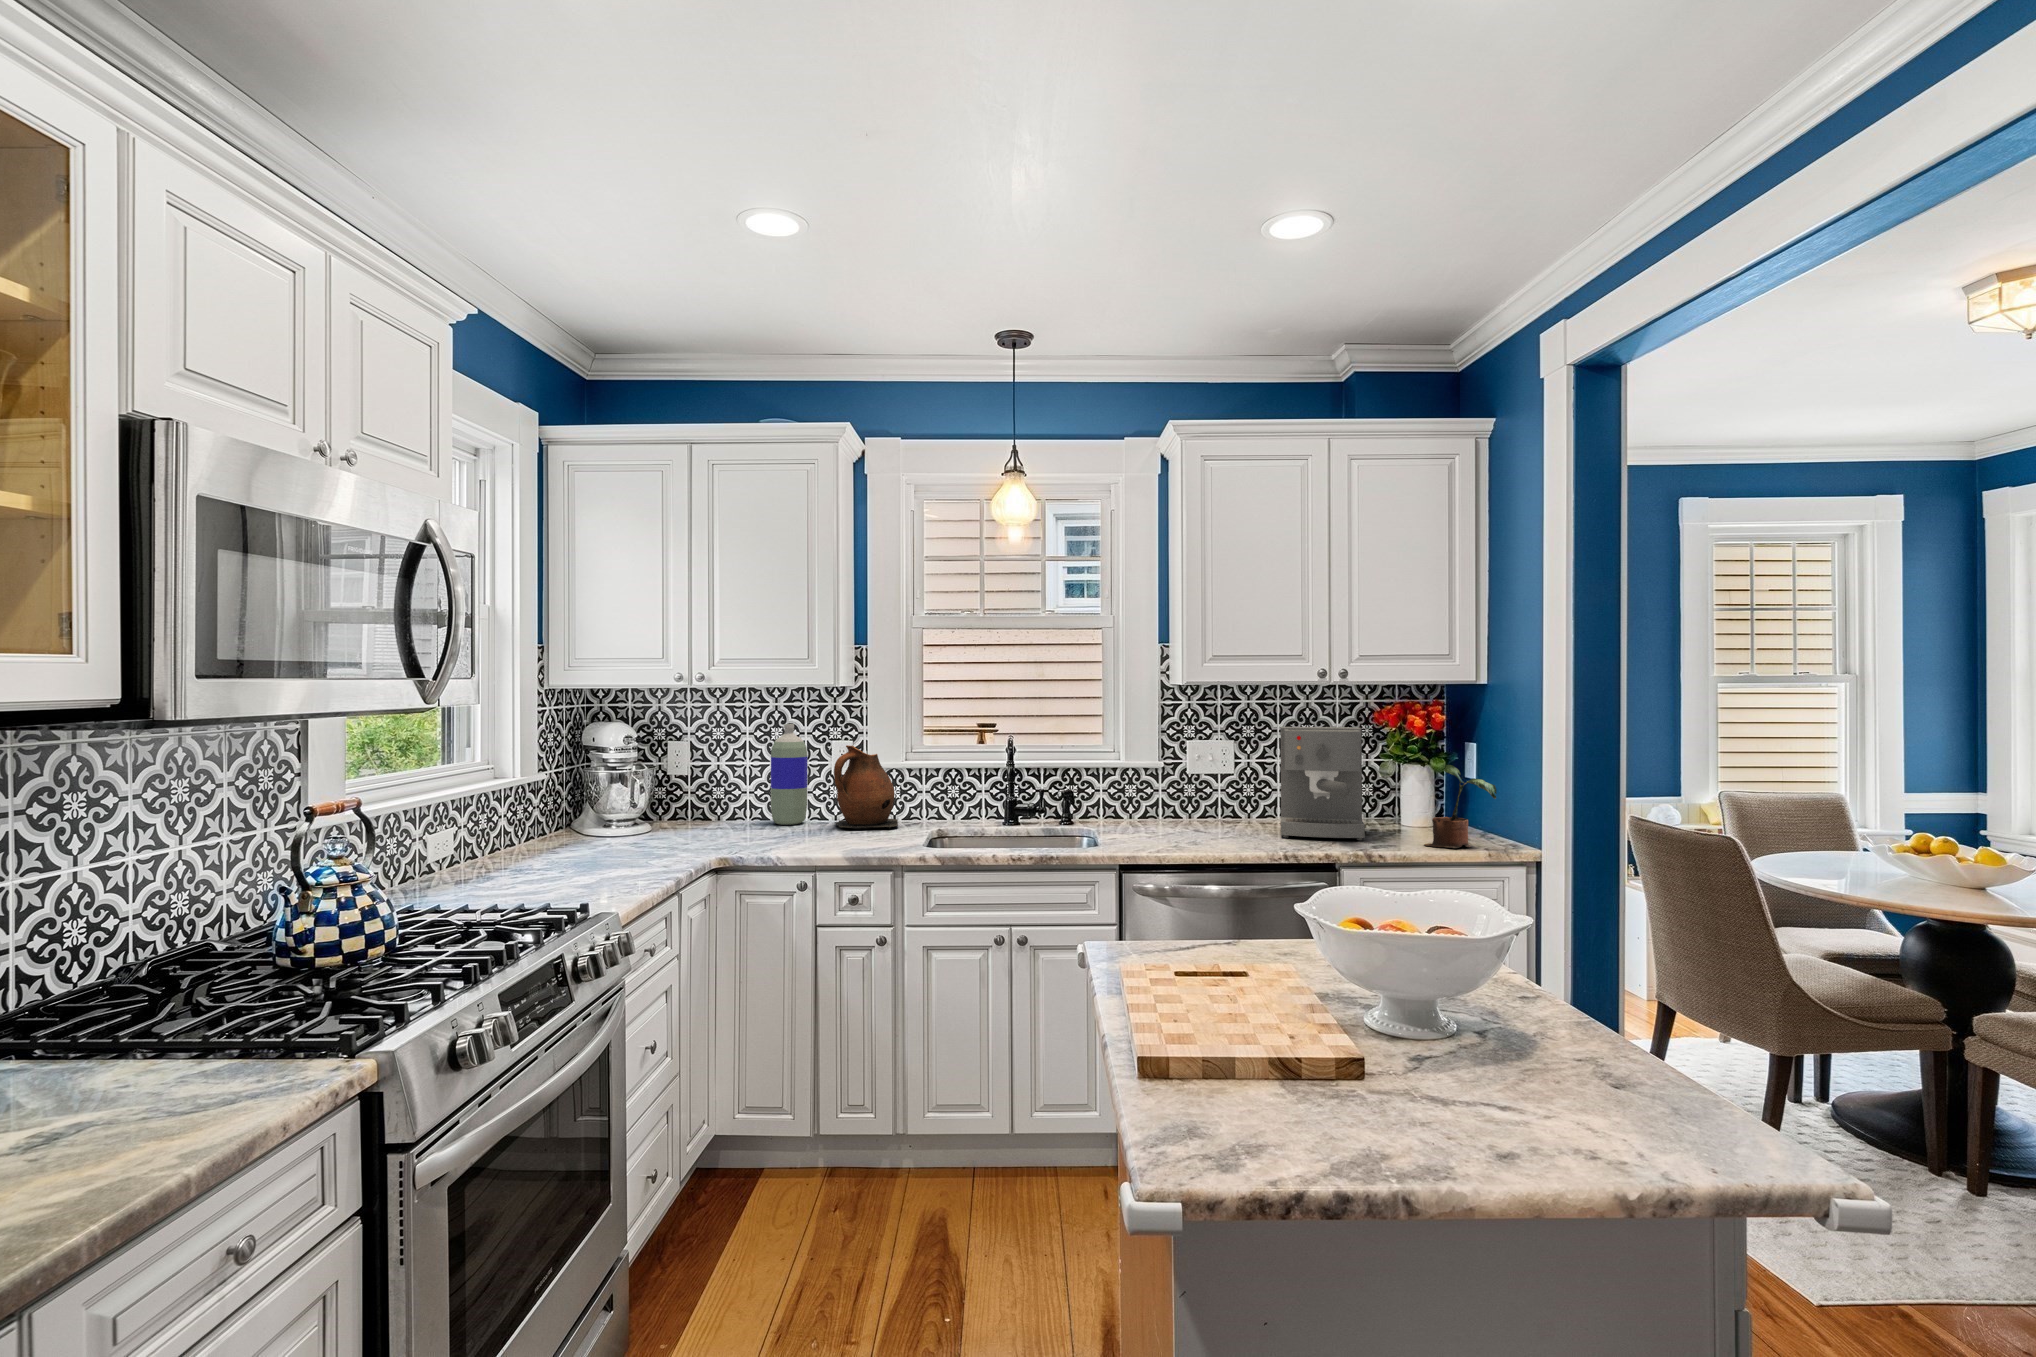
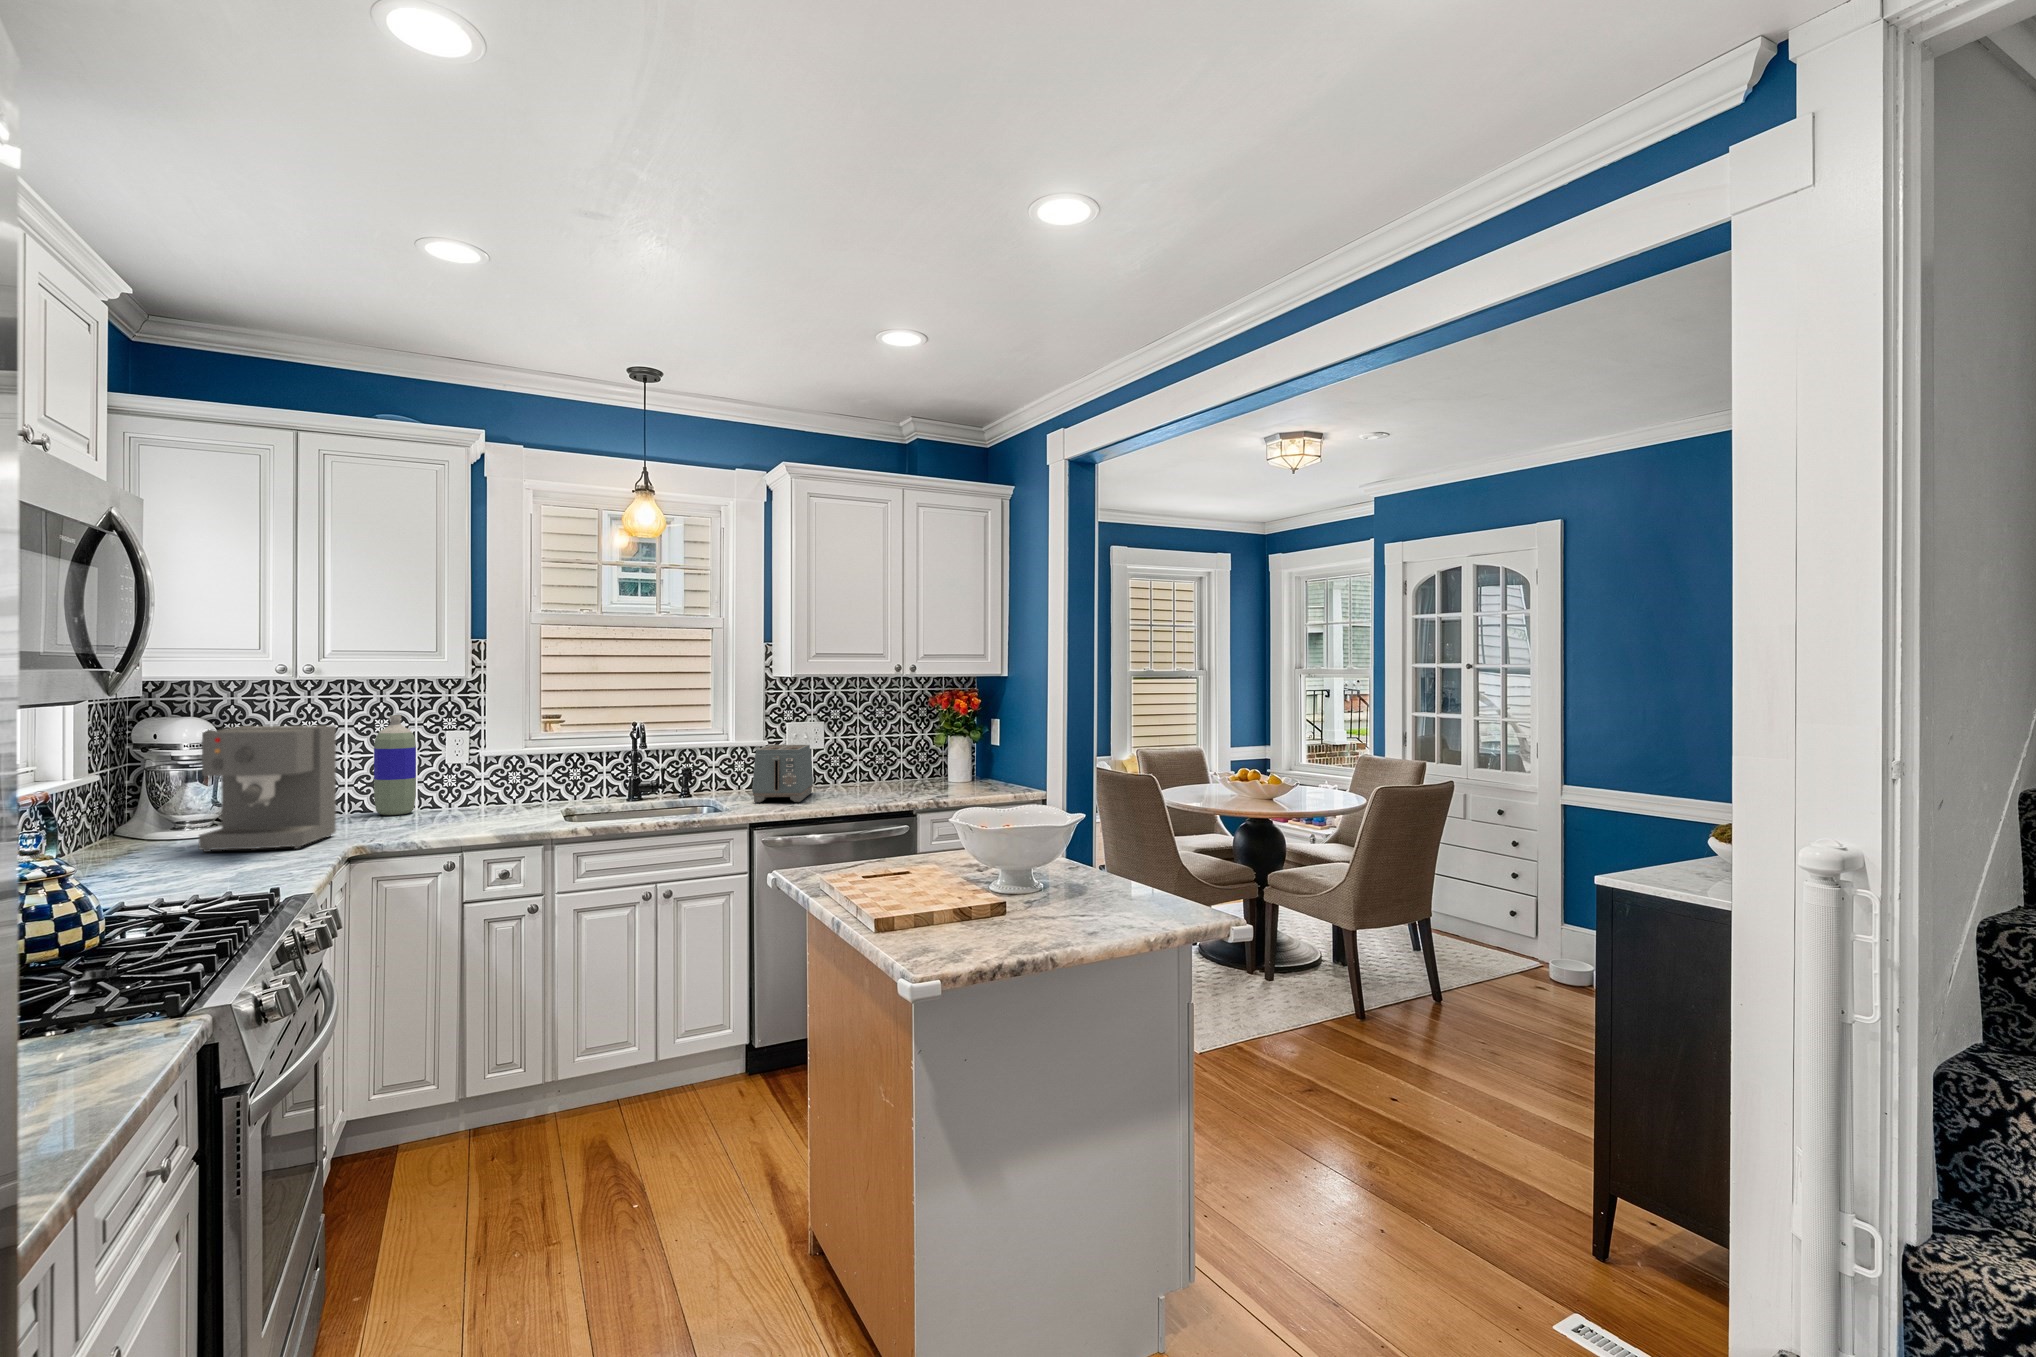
coffee maker: present [1281,727,1365,840] -> present [199,726,336,852]
ceramic pitcher: present [834,745,898,829] -> none [449,735,524,813]
potted plant: present [1424,765,1497,848] -> none [971,735,1020,795]
toaster: none [1134,767,1216,839] -> present [752,745,813,802]

